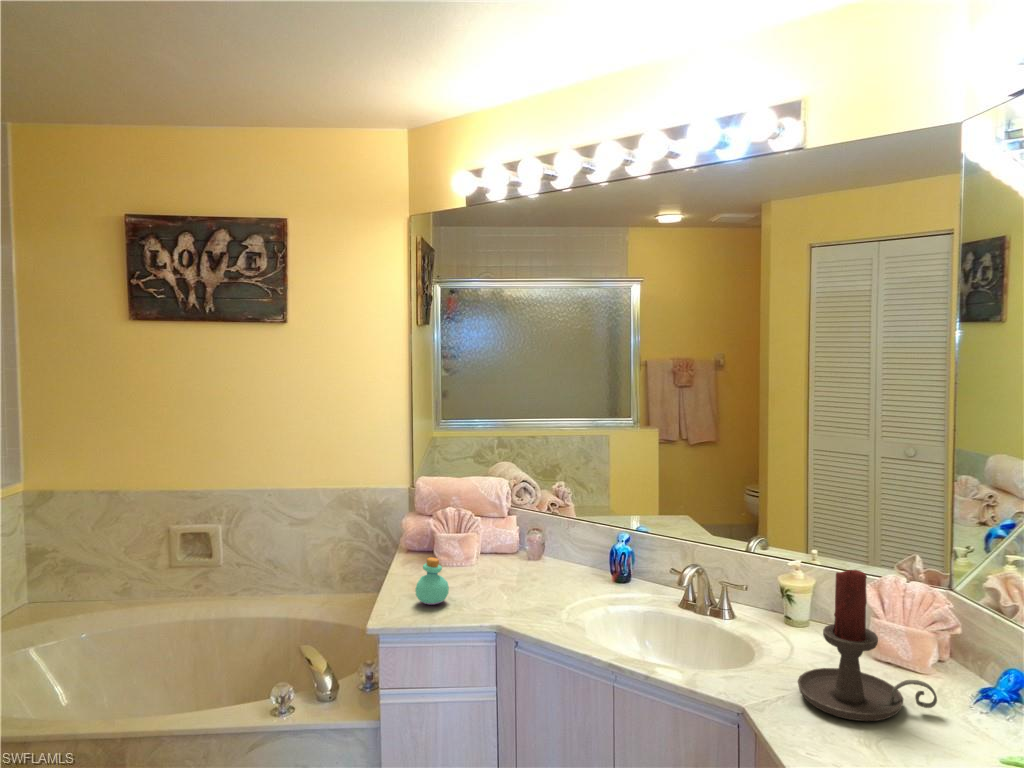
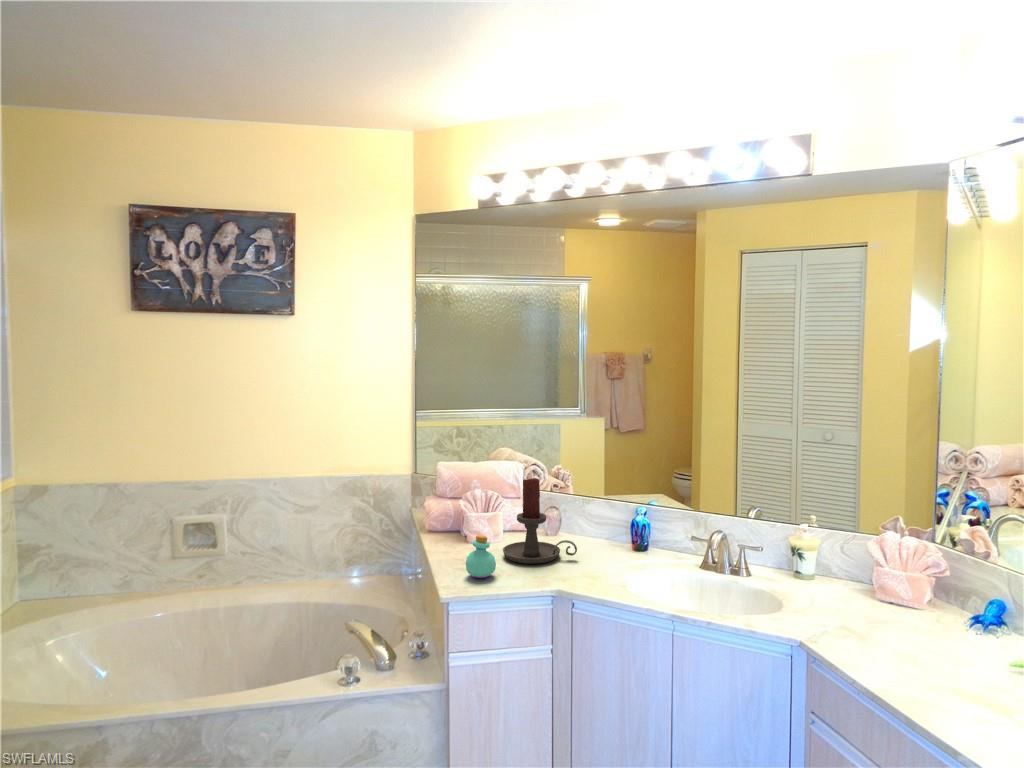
candle holder: present [798,570,937,721] -> present [503,478,577,564]

